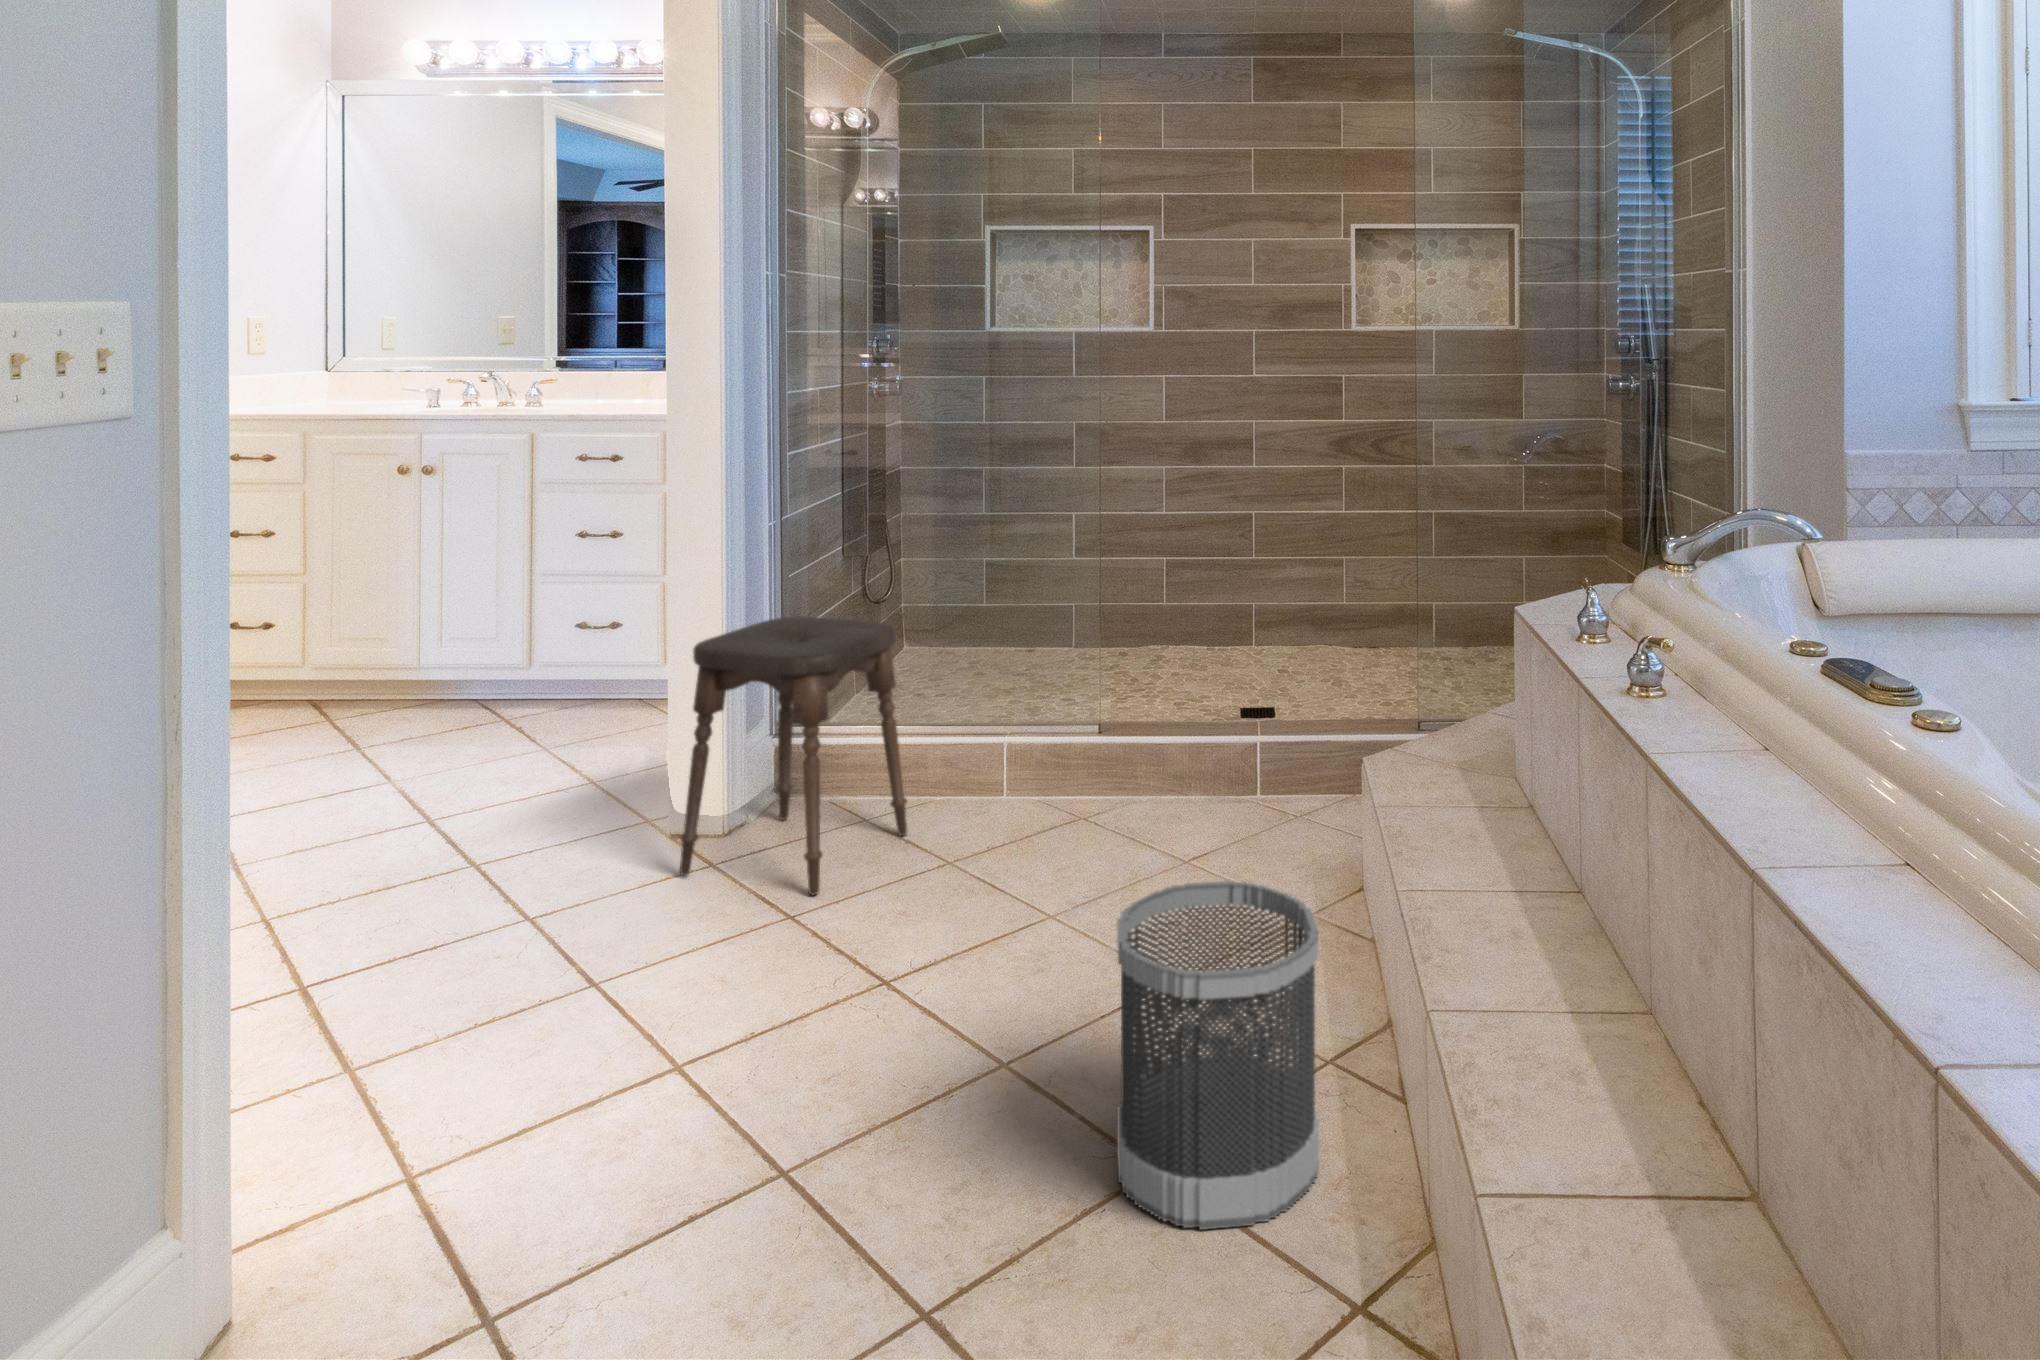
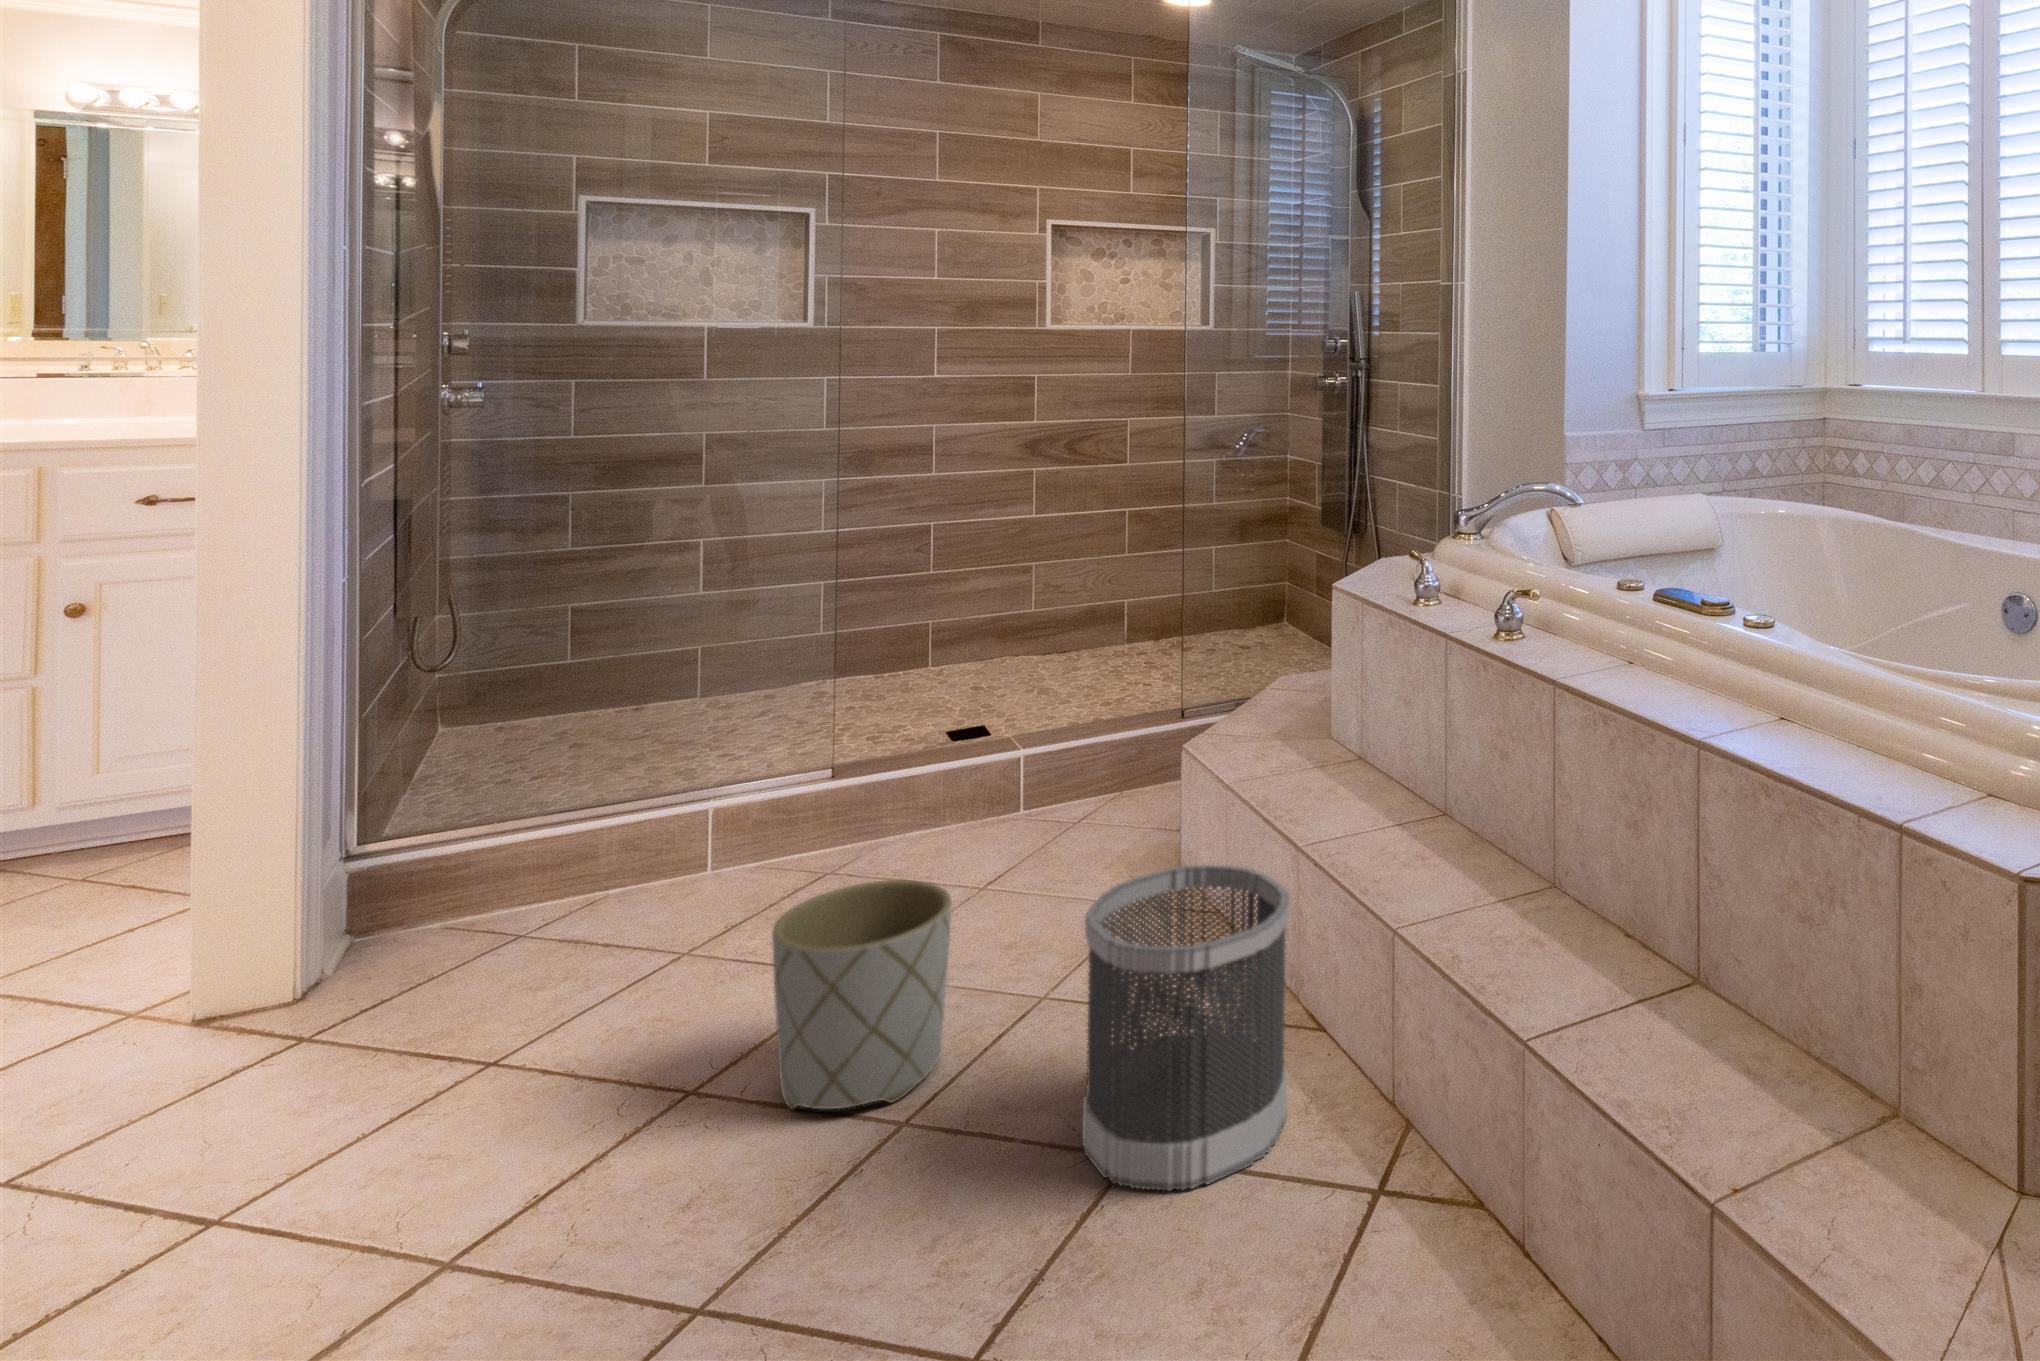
stool: present [680,616,907,895] -> none [254,688,600,1065]
planter: none [926,831,1073,1041] -> present [772,880,952,1109]

